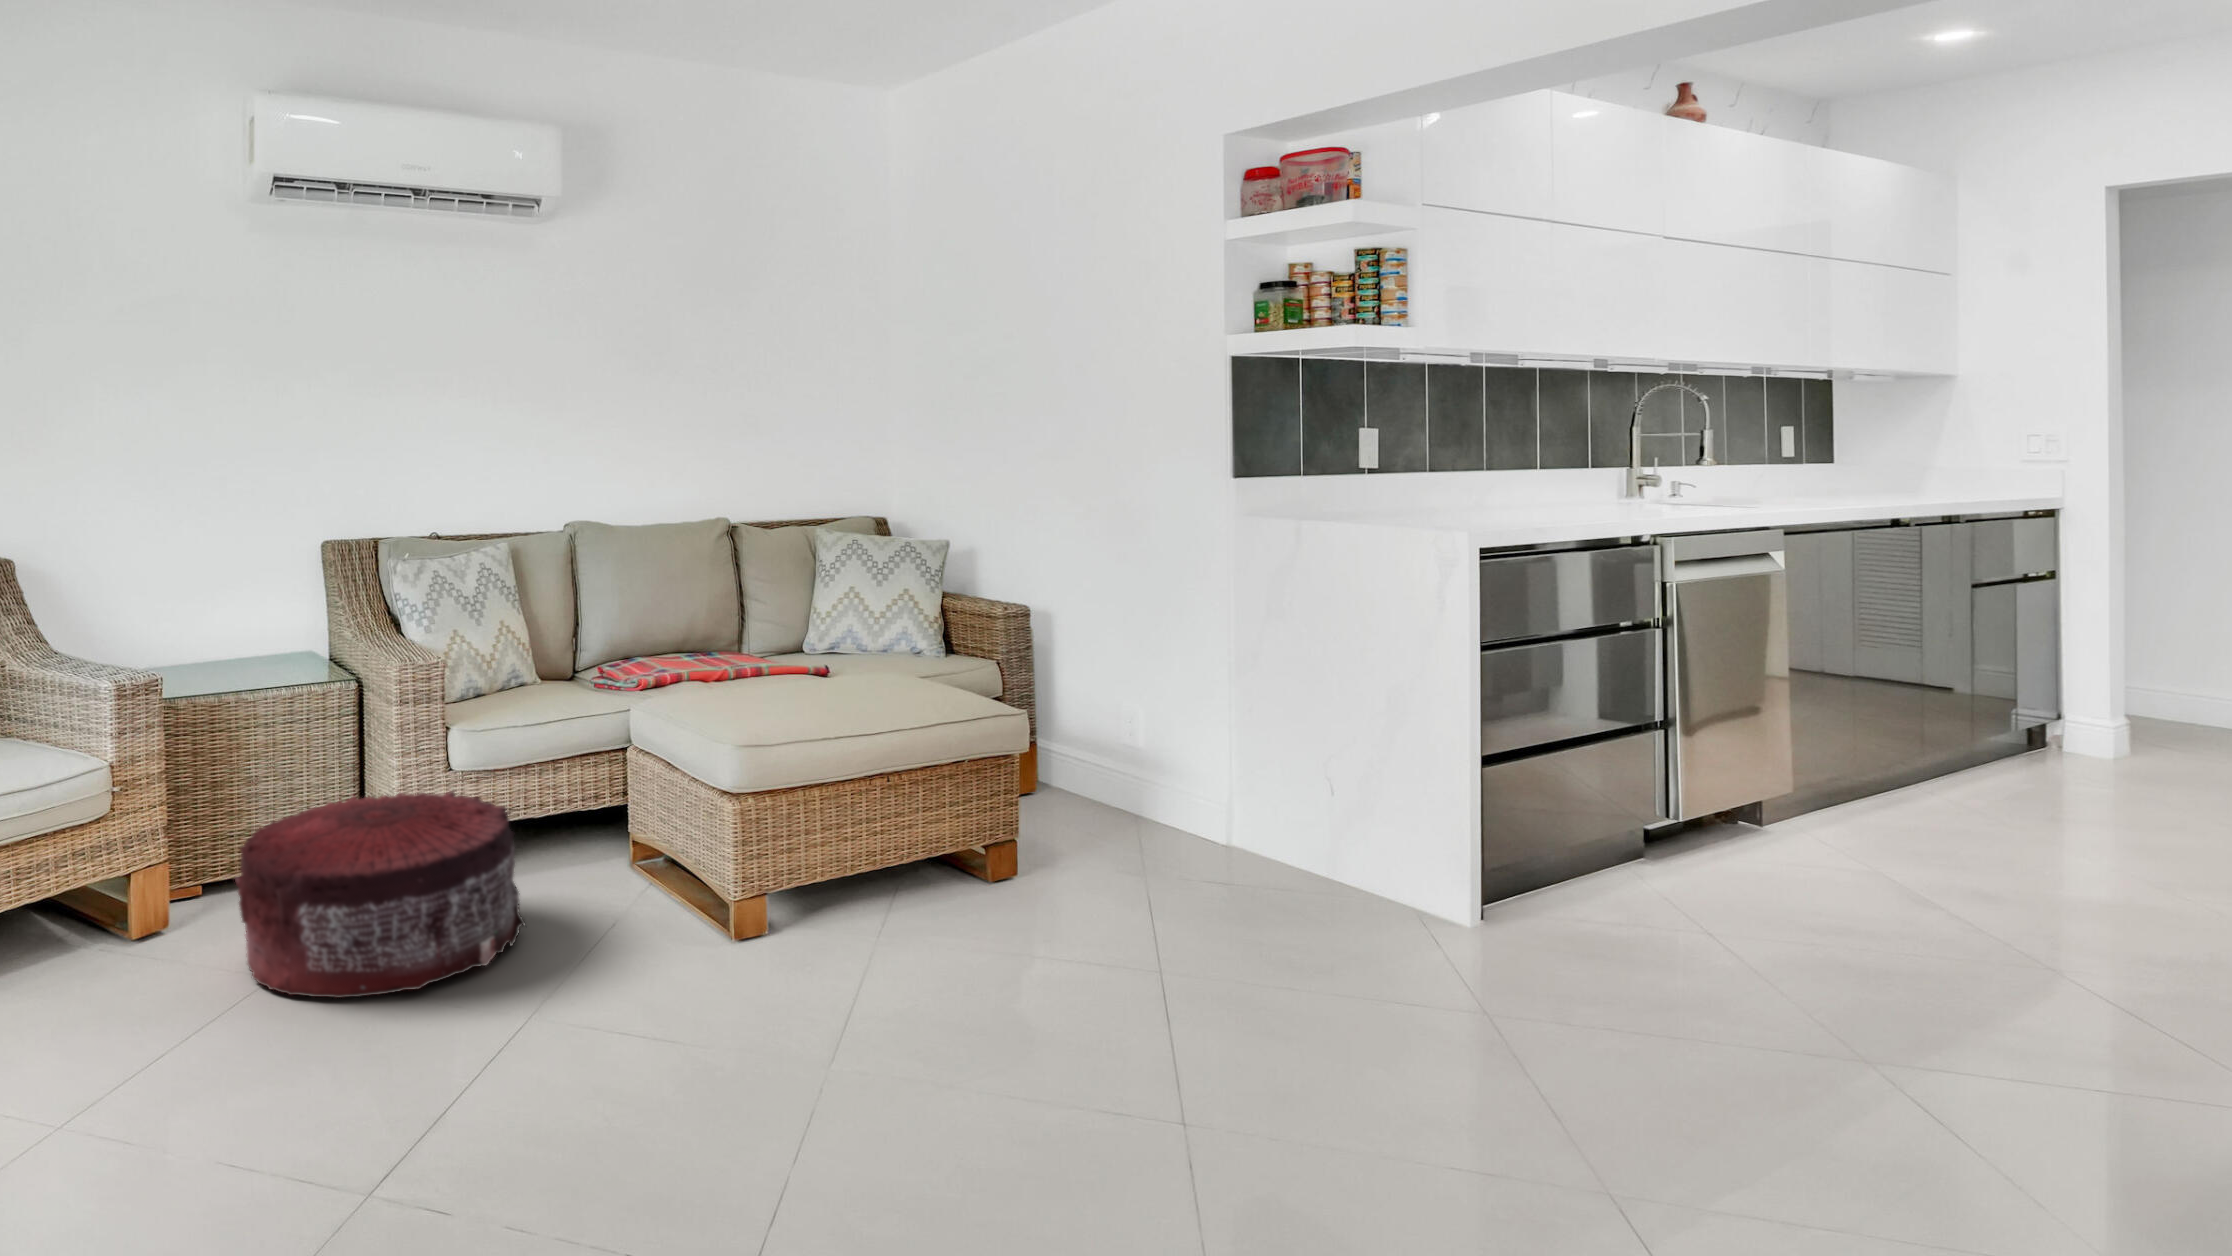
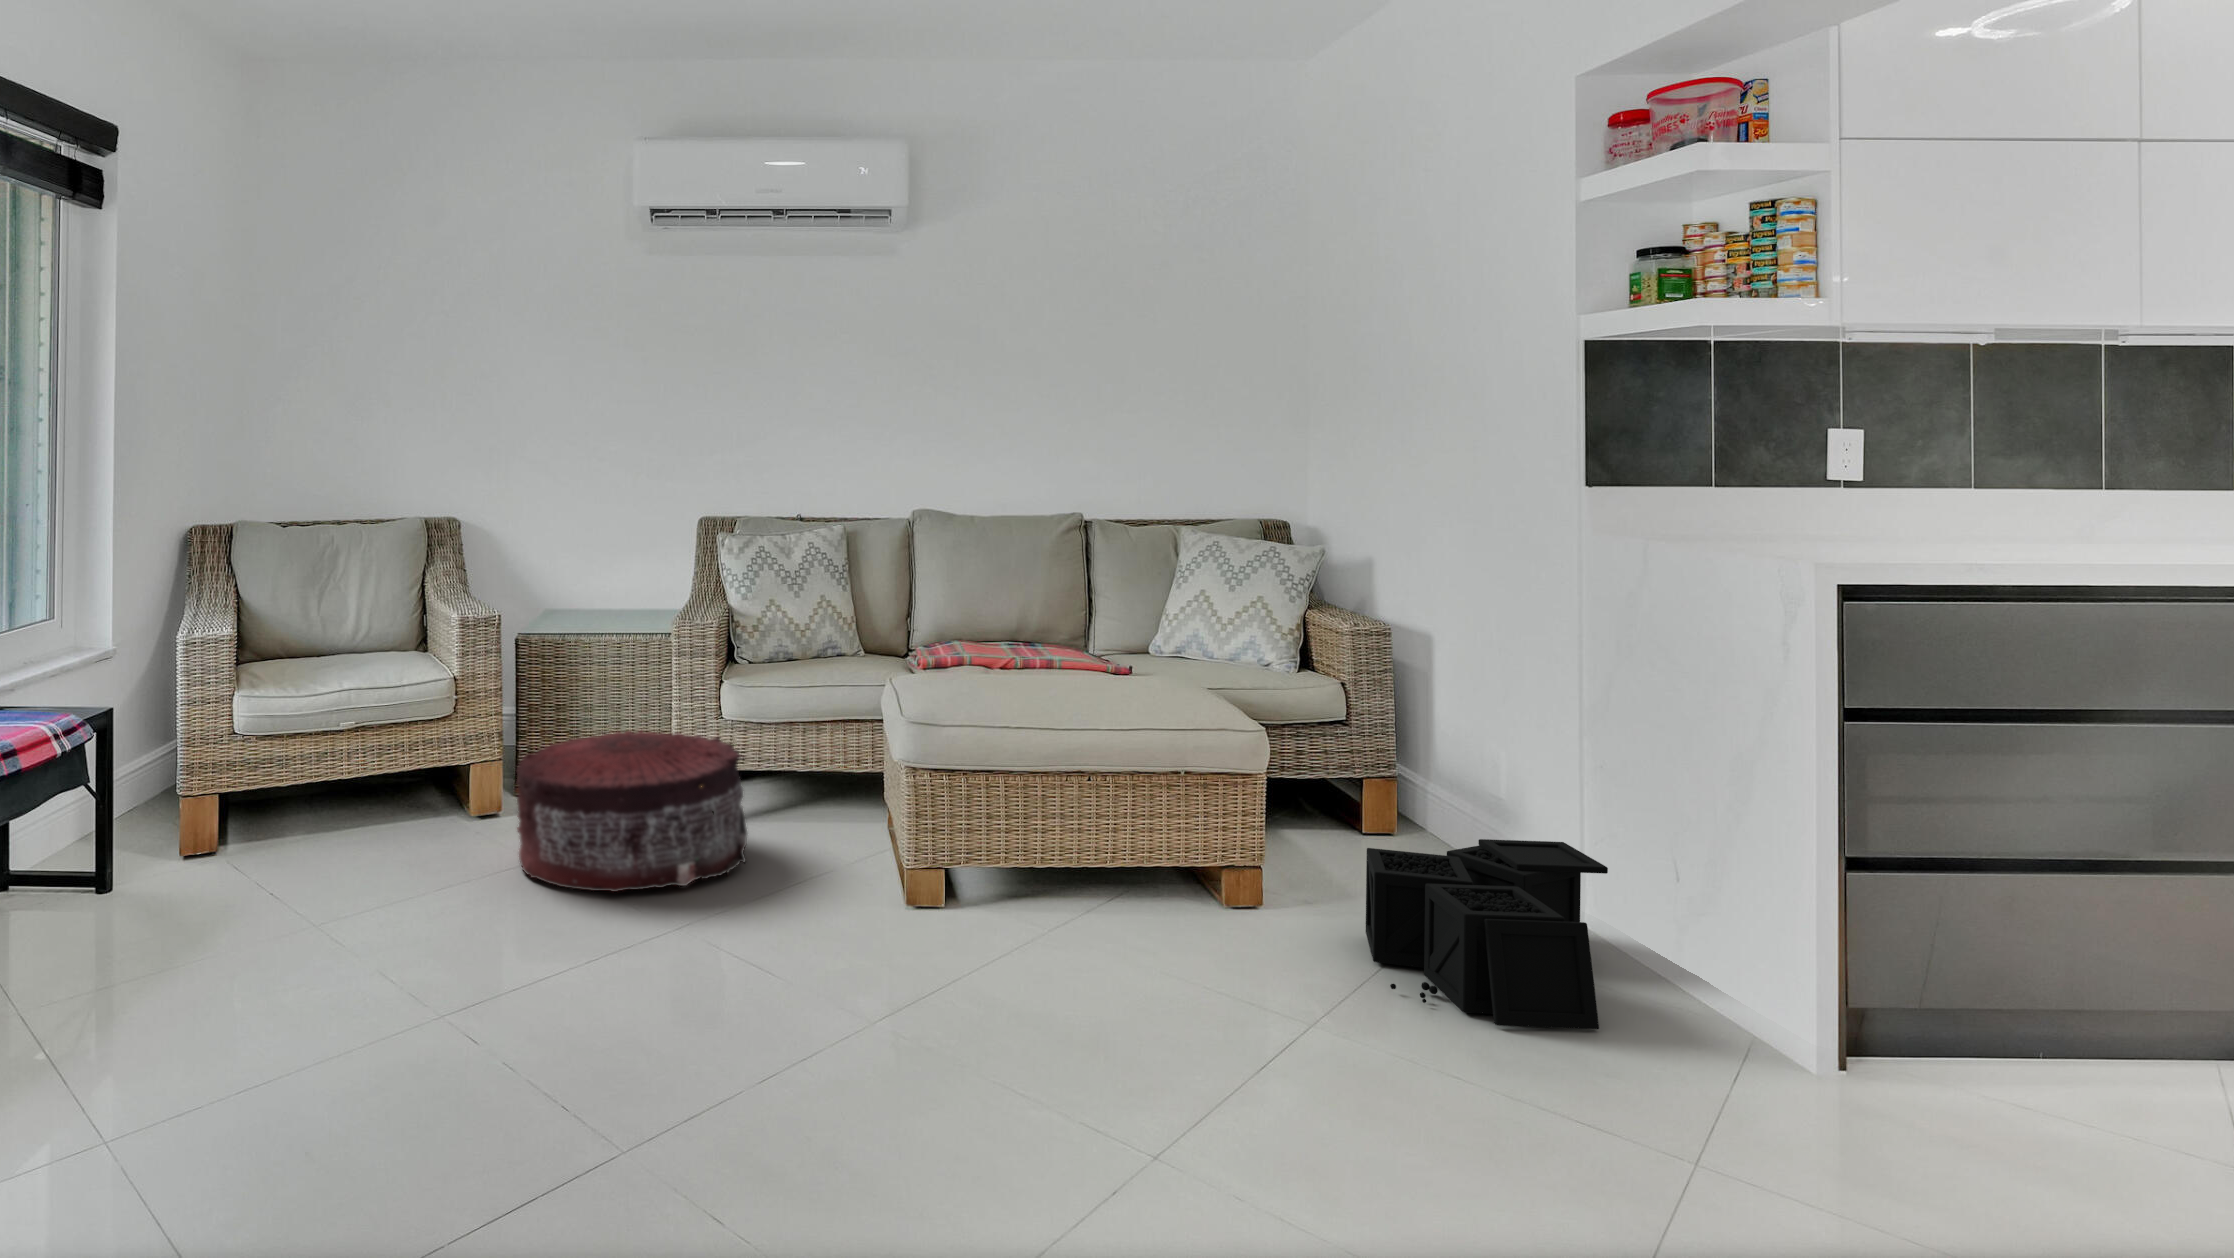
storage bin: none [1111,773,1340,934] -> present [1366,839,1608,1029]

